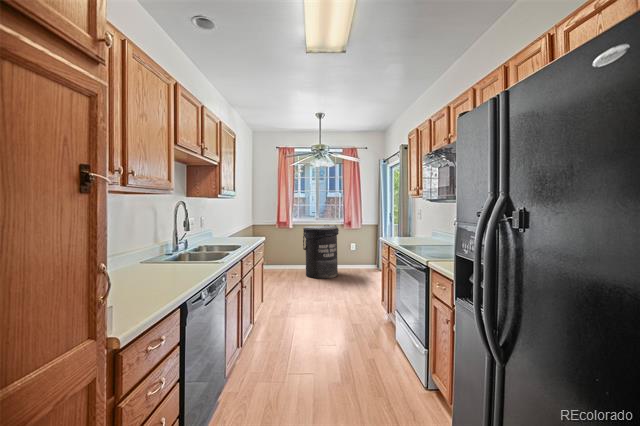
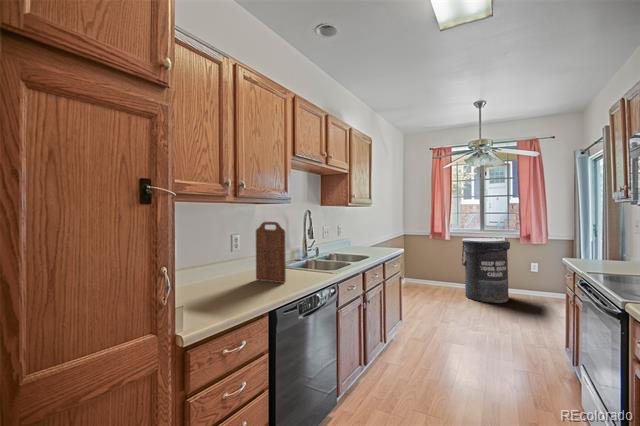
cutting board: none [141,213,180,276] -> present [256,222,286,283]

